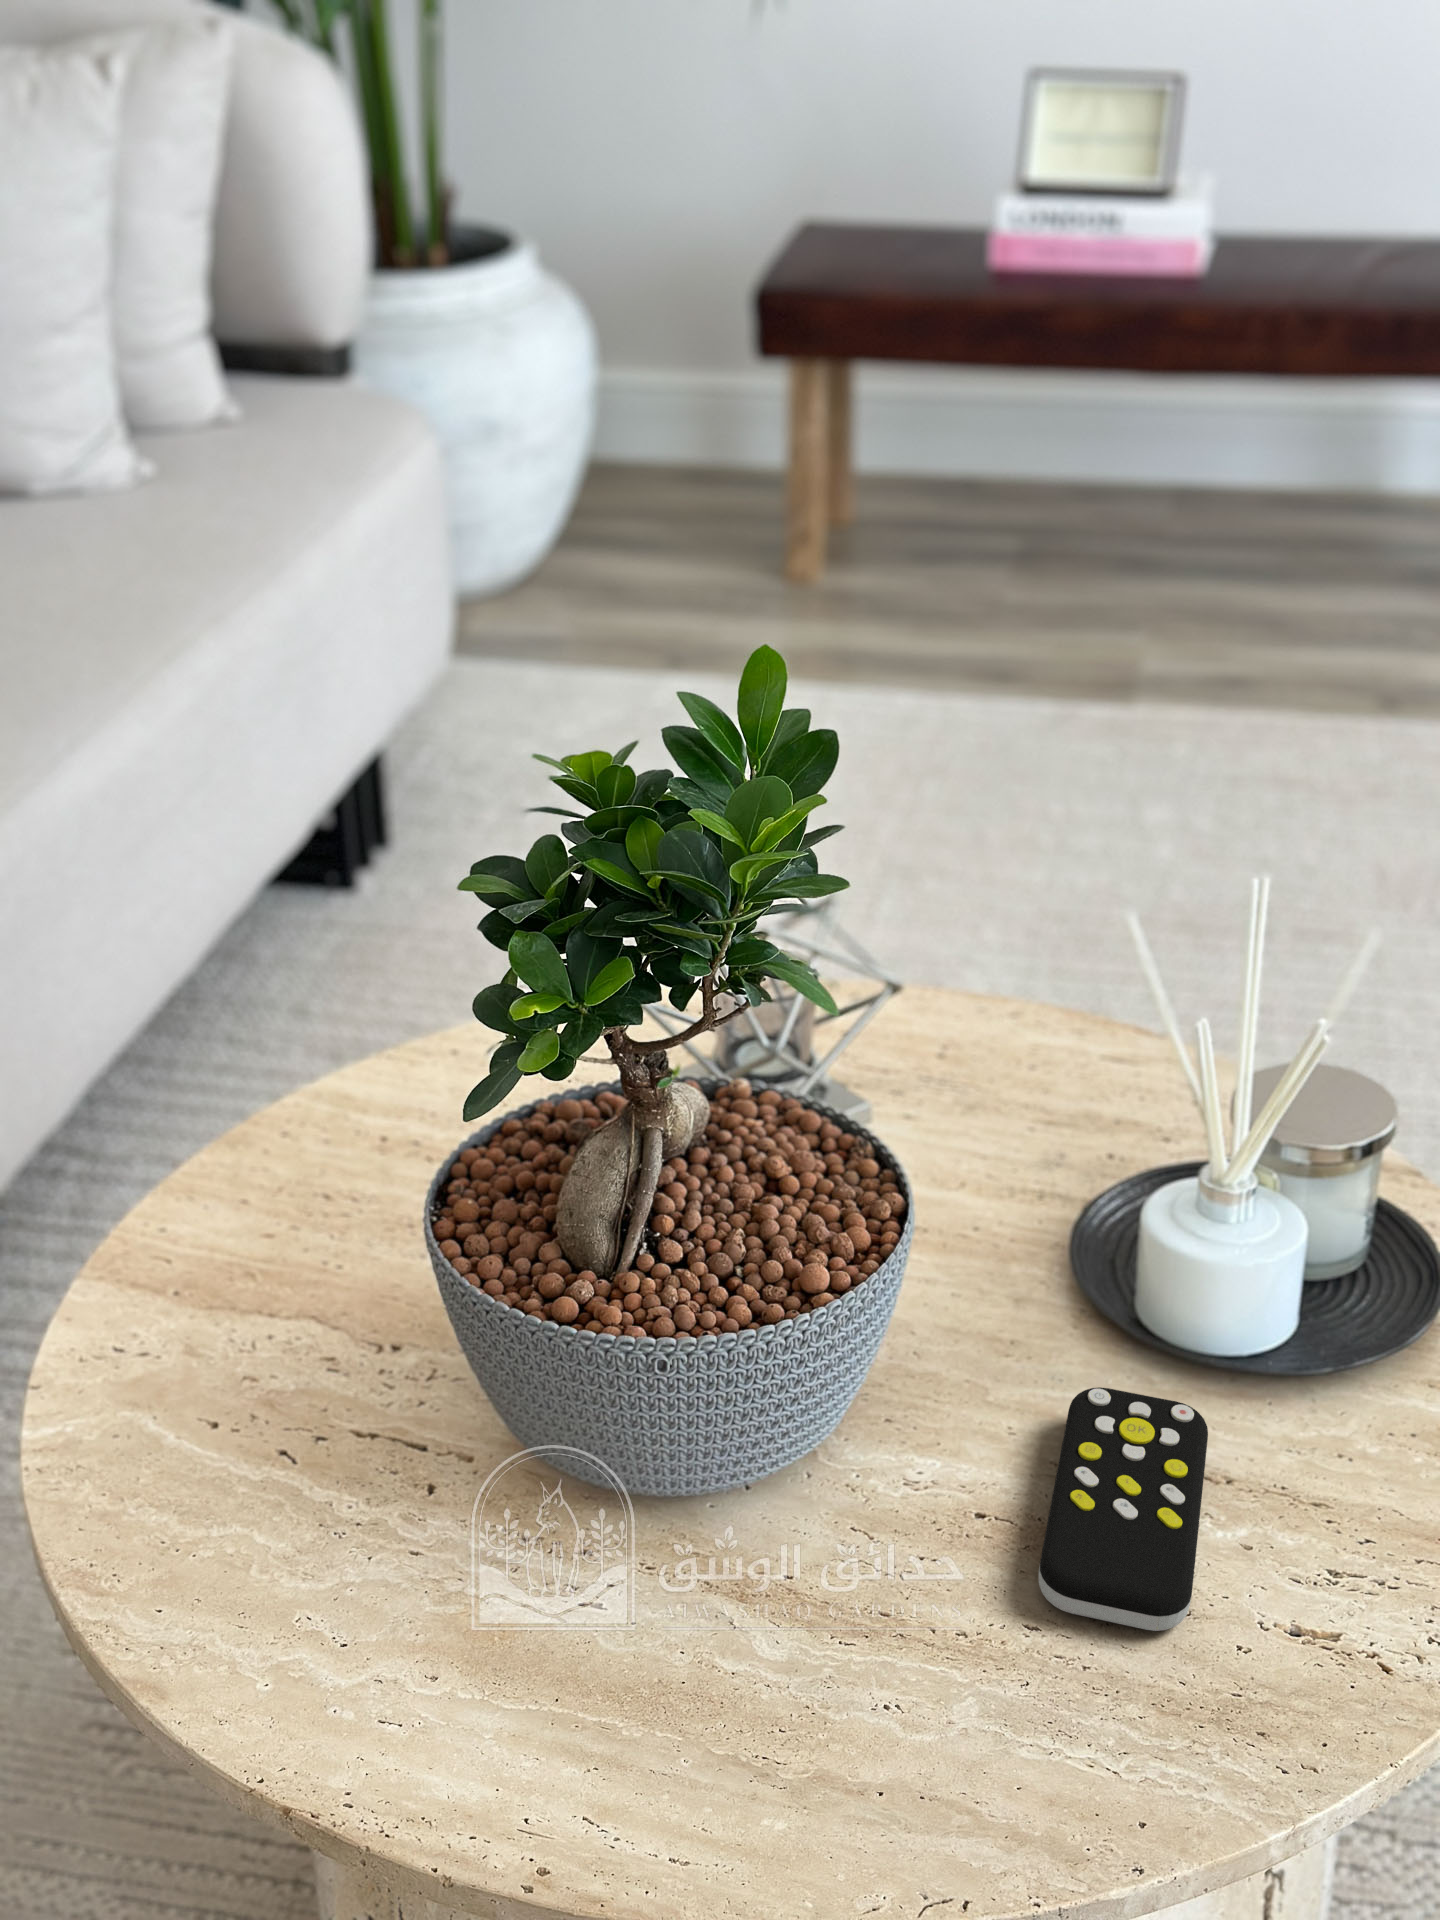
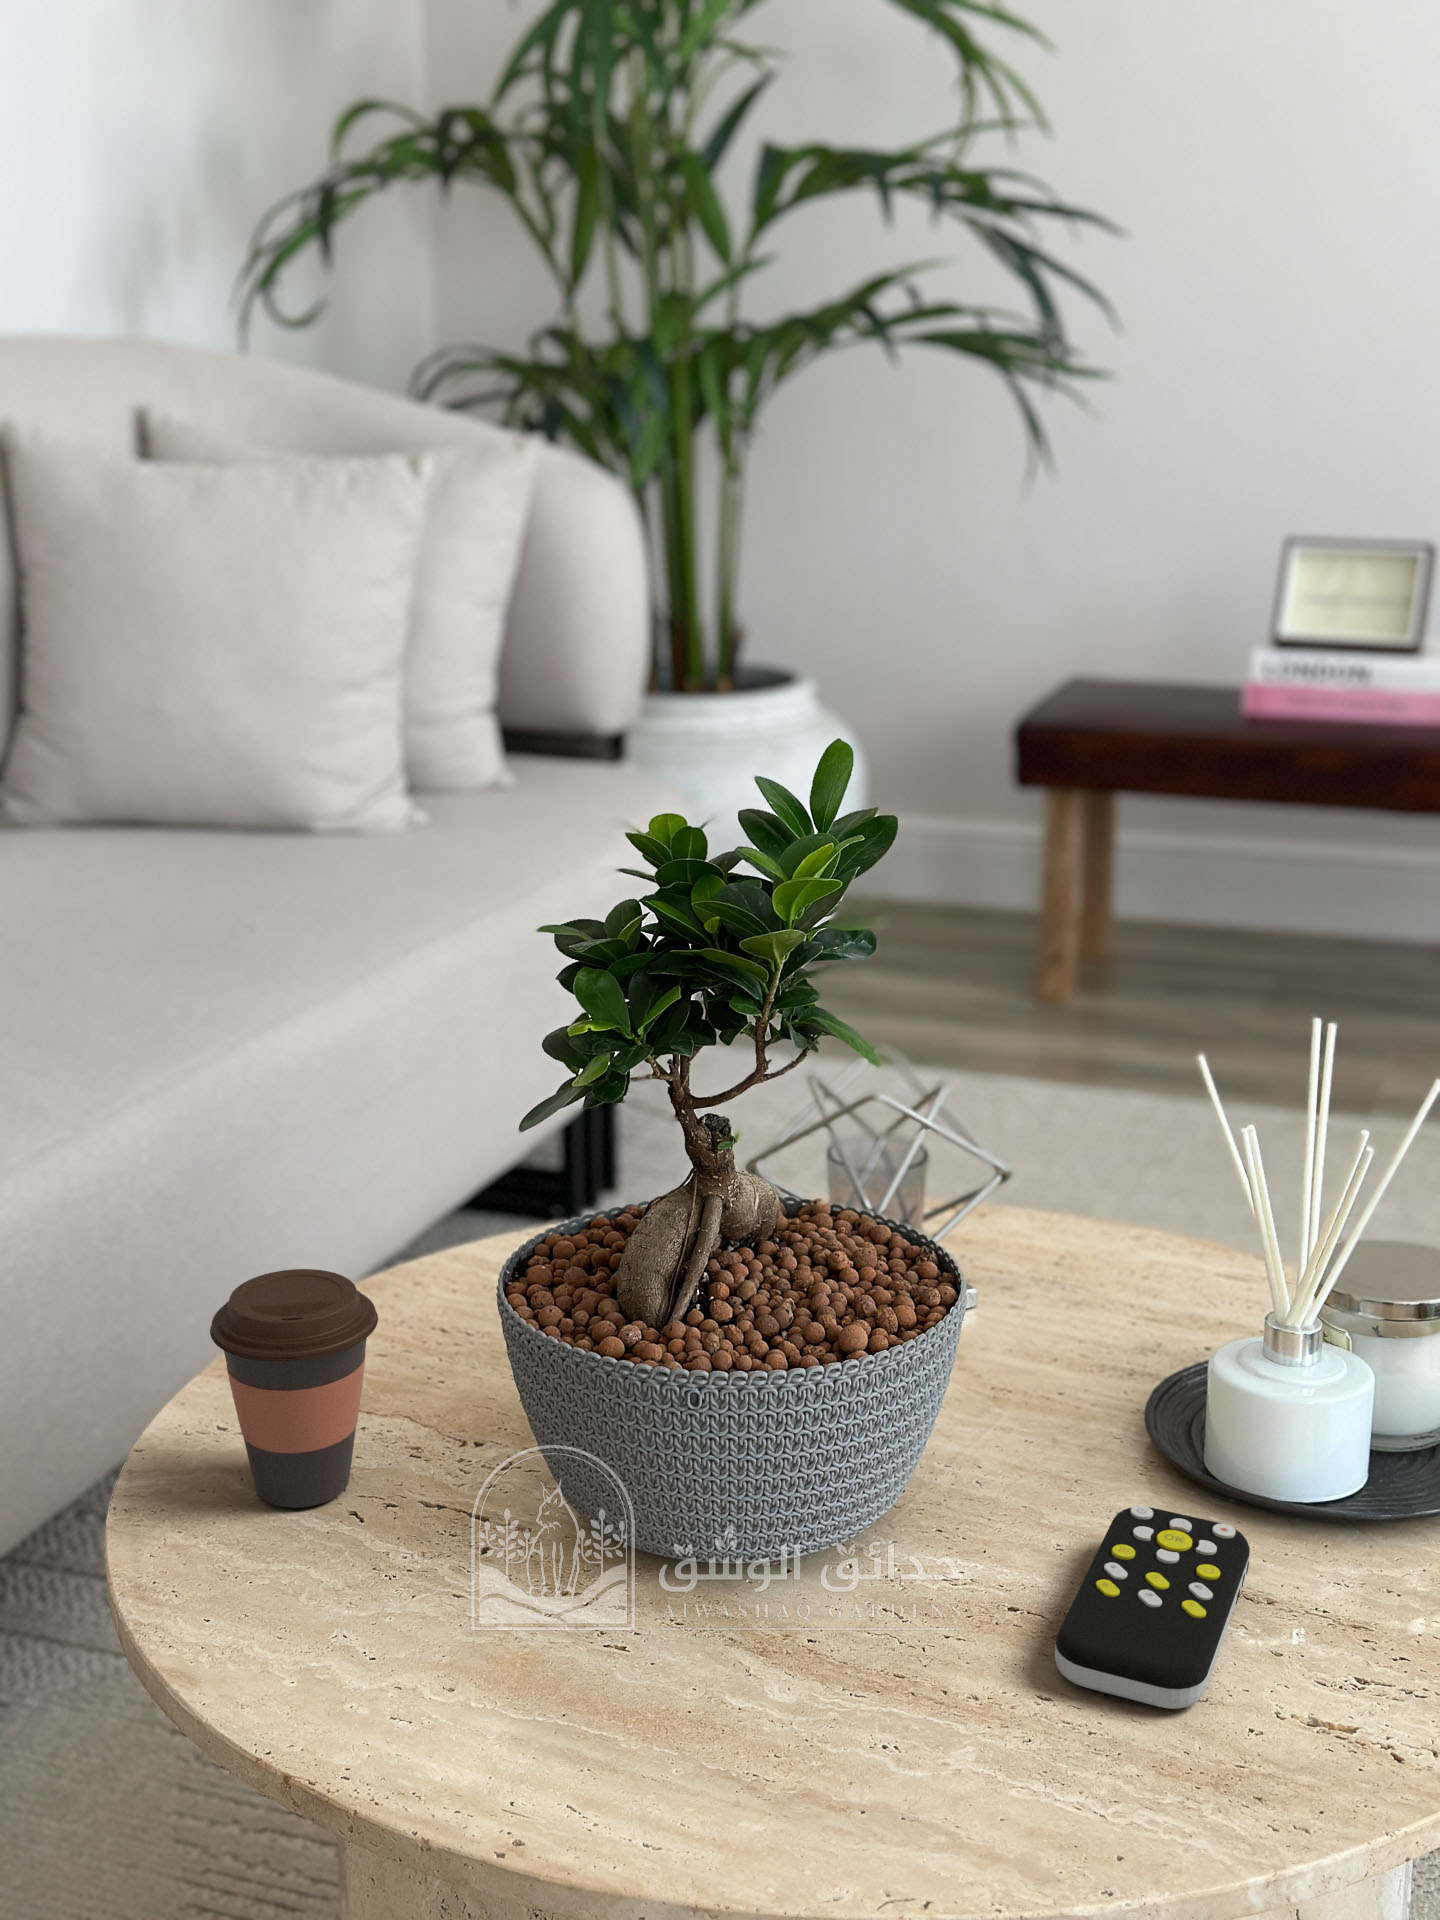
coffee cup: none [106,1213,290,1462] -> present [210,1269,378,1508]

